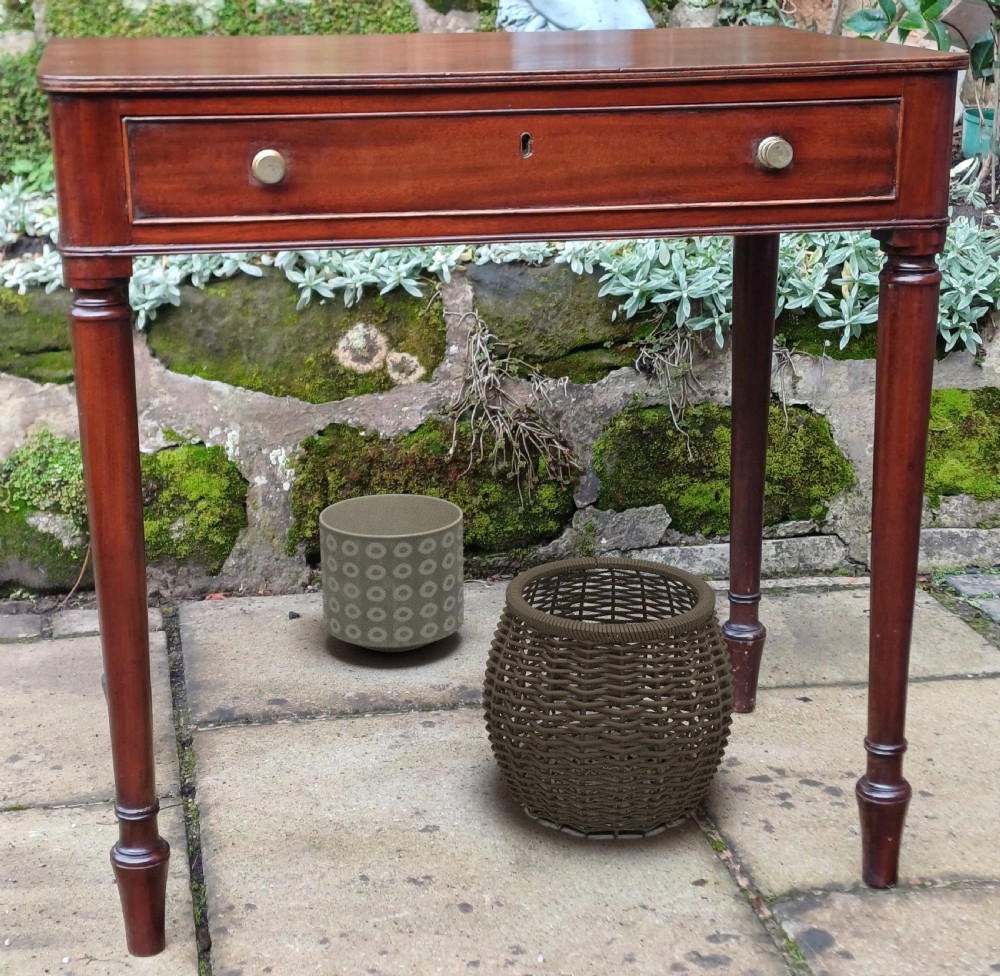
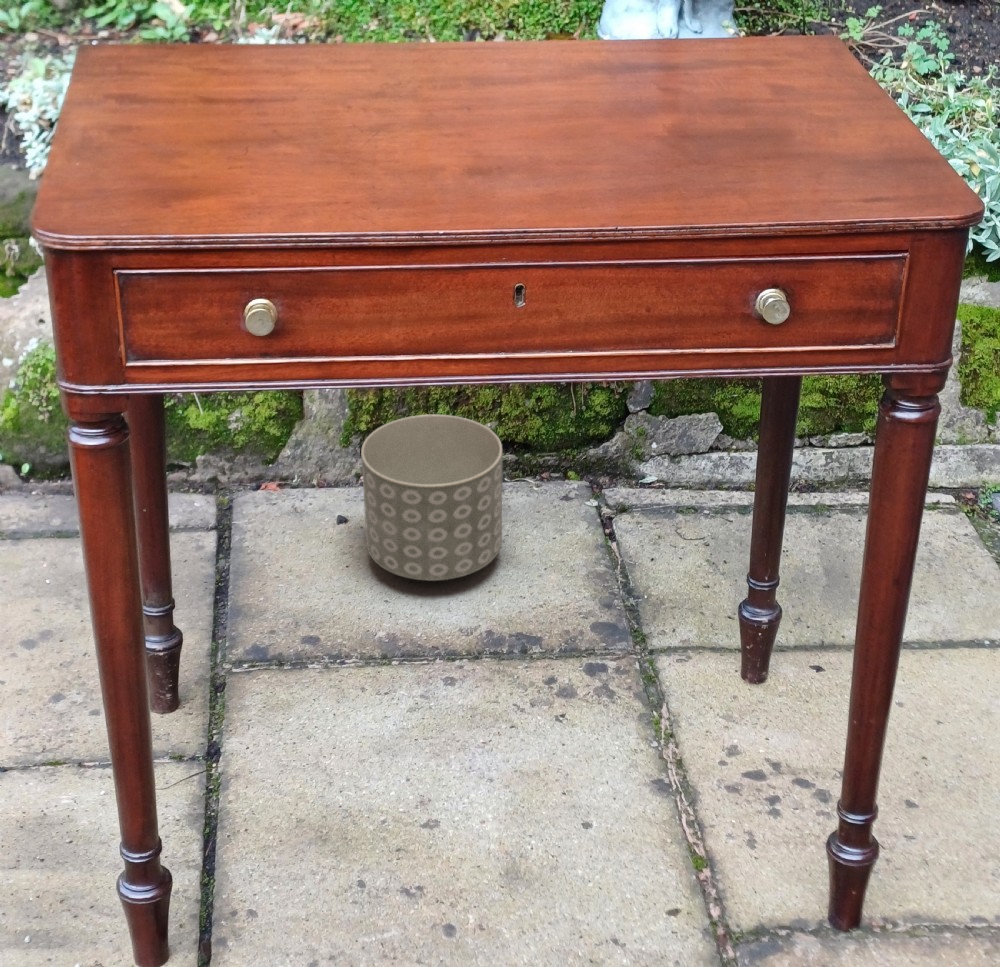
woven basket: present [482,557,735,836] -> none [489,562,733,844]

